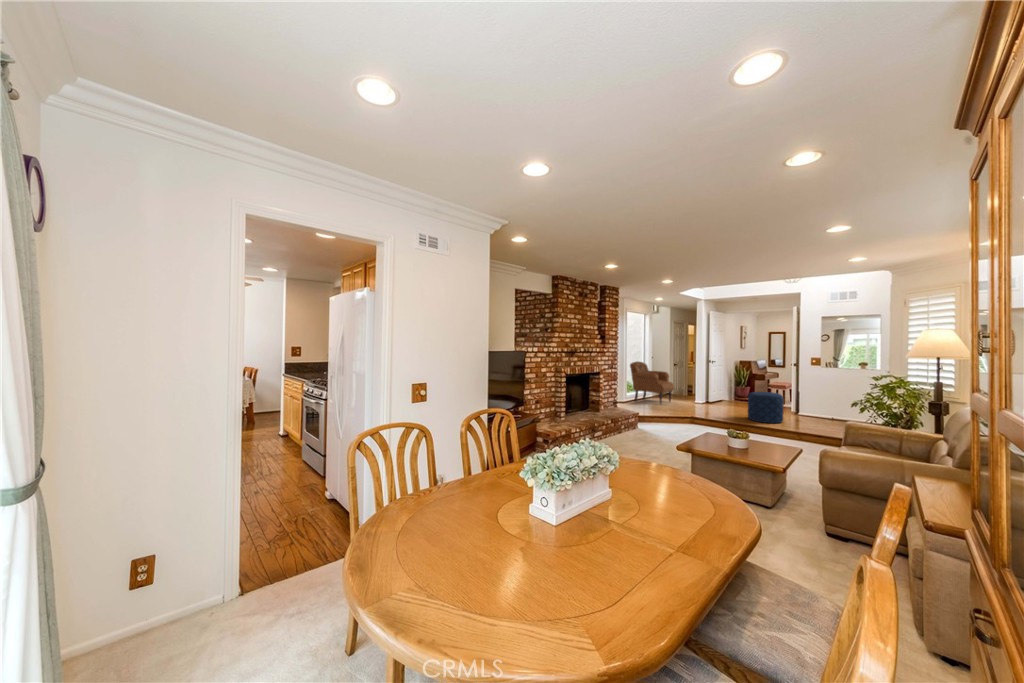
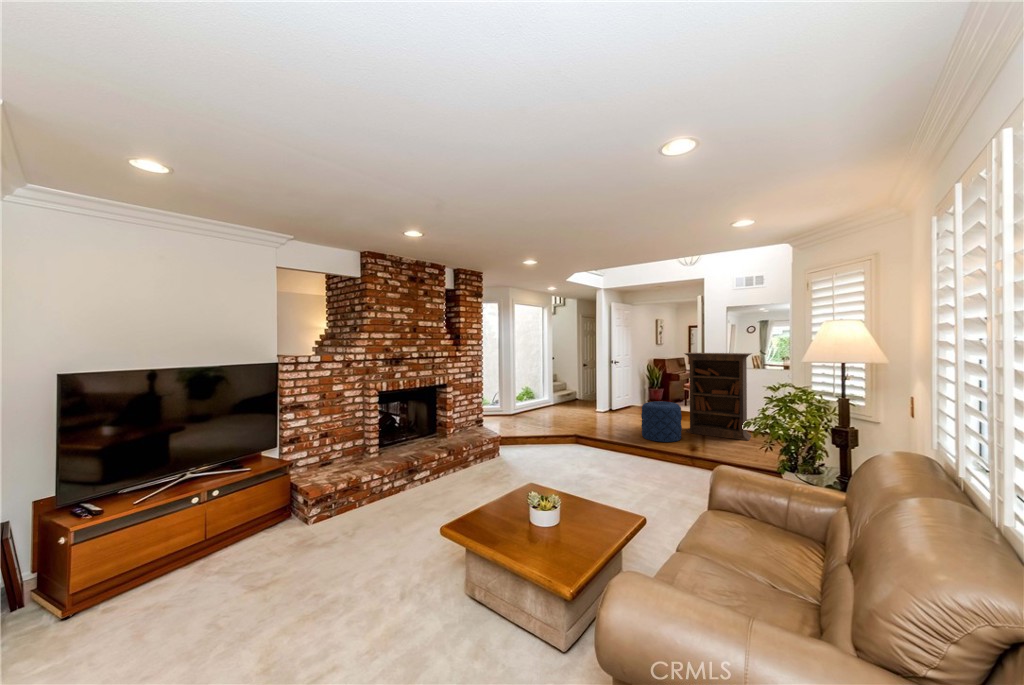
bookcase: none [783,354,844,425] -> present [685,353,752,440]
armchair: present [630,361,674,404] -> none [517,365,571,419]

